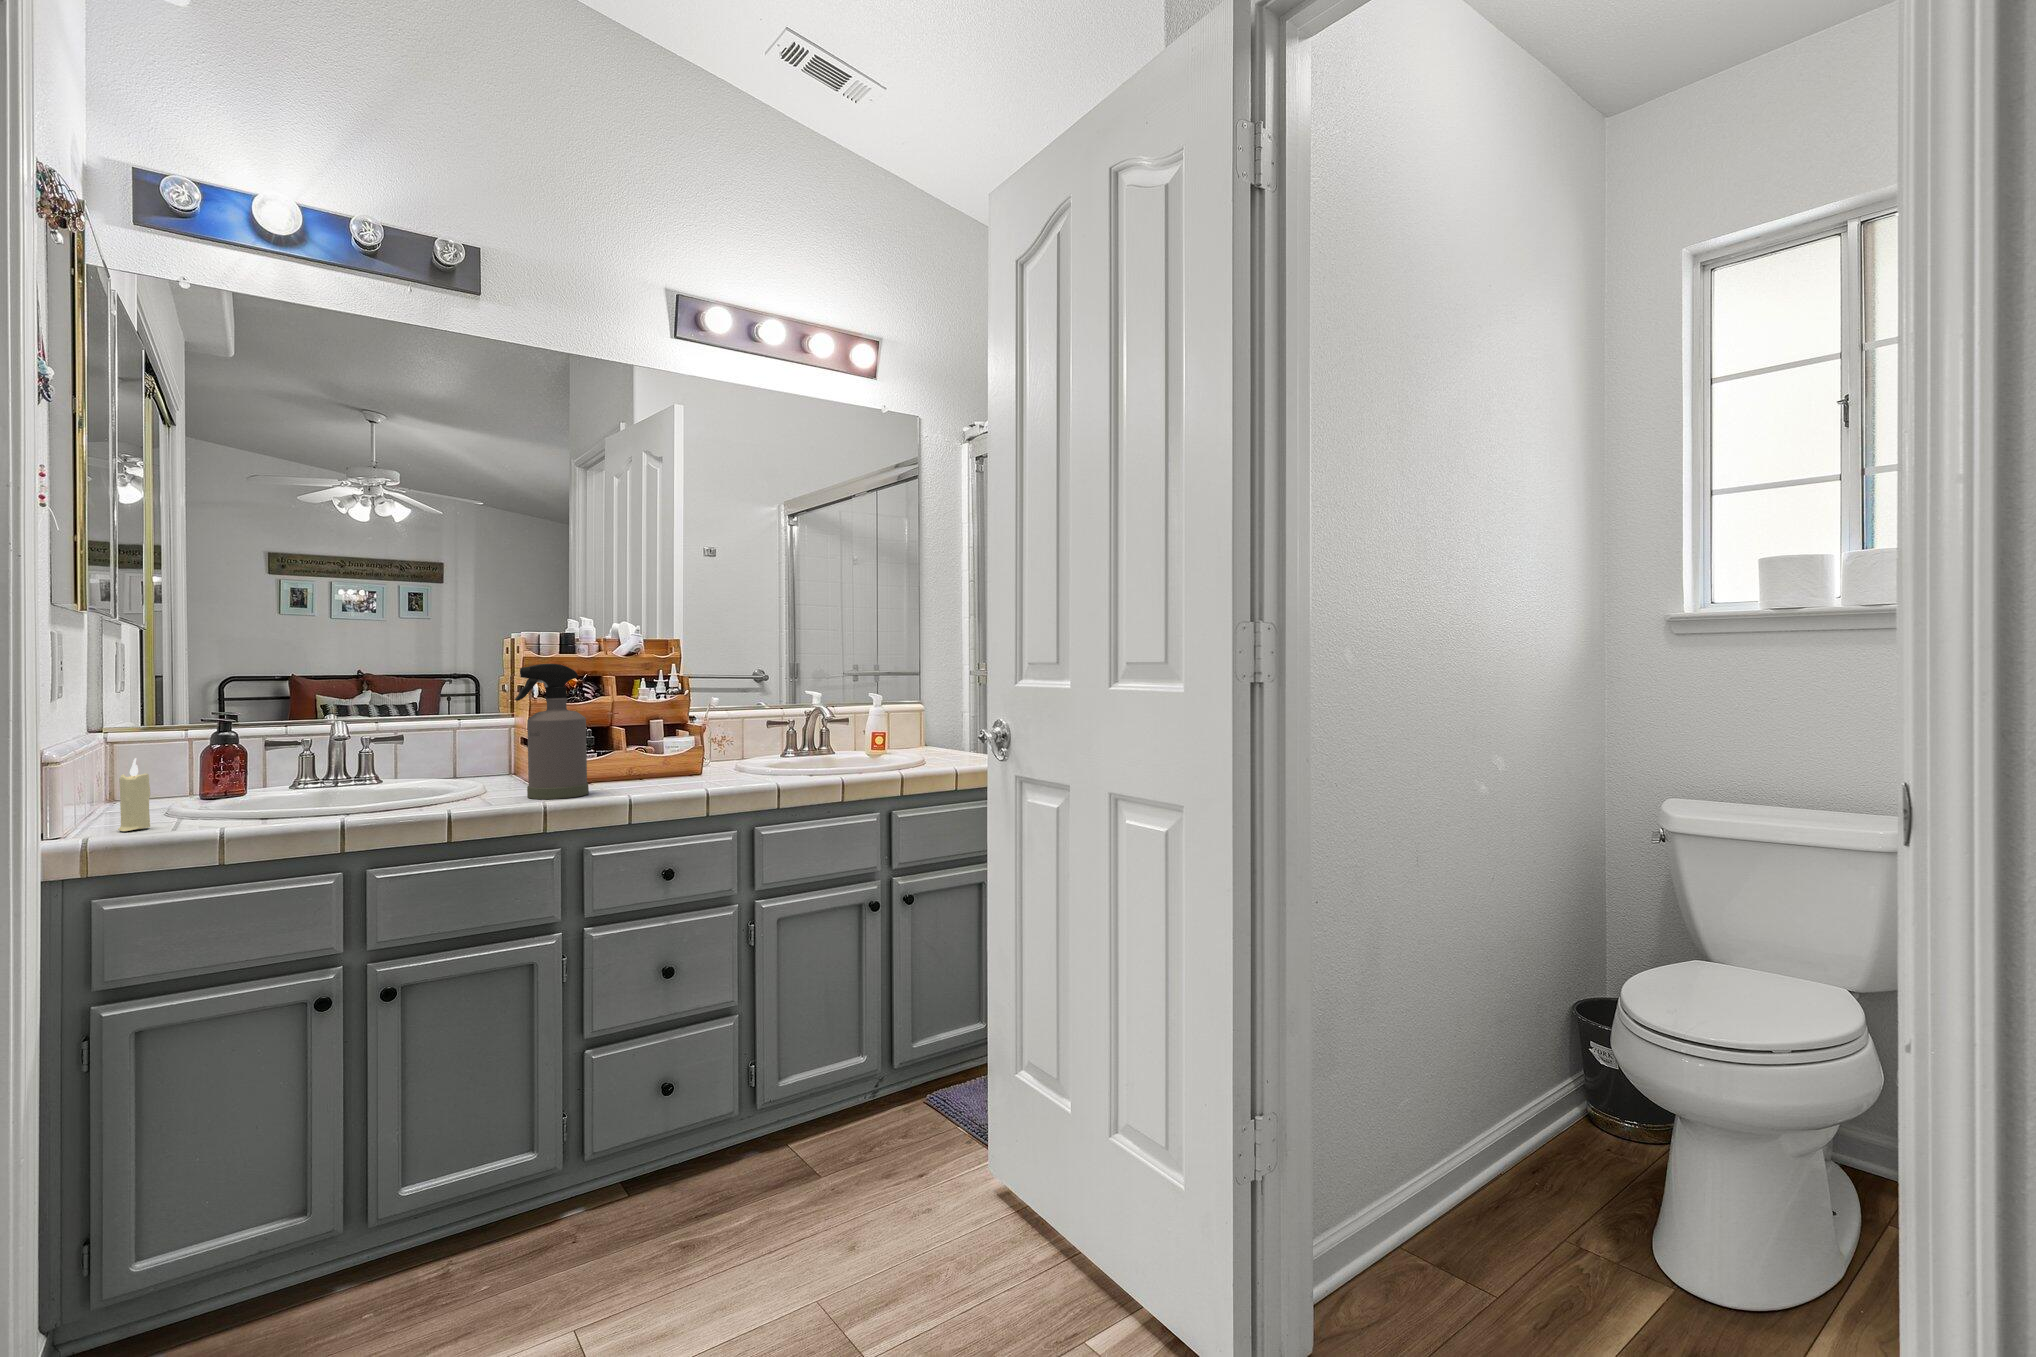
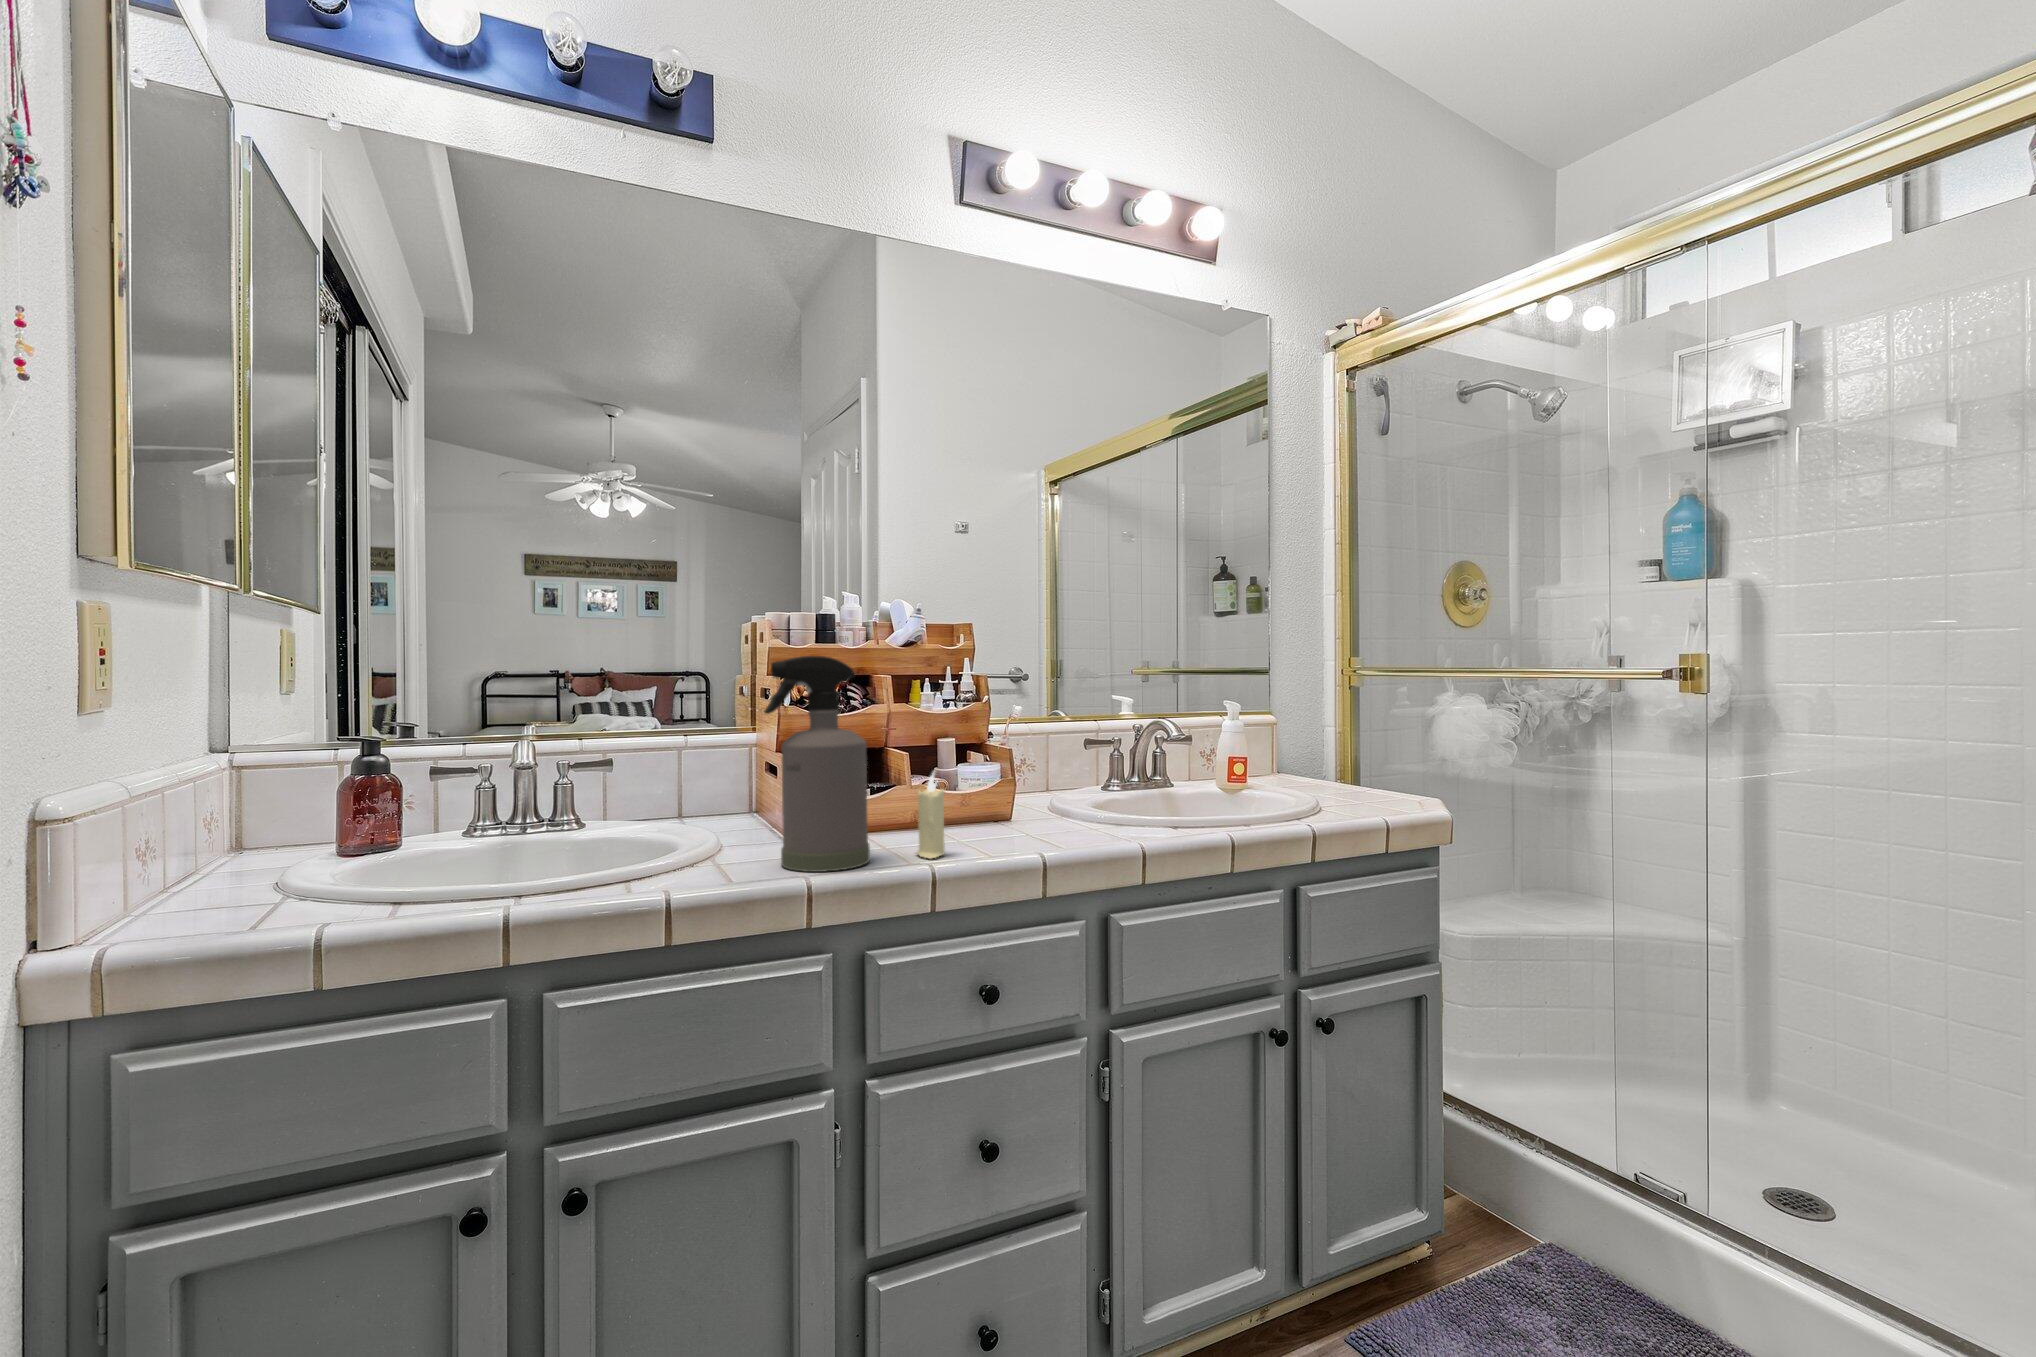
candle: present [118,758,150,831] -> present [916,772,945,858]

